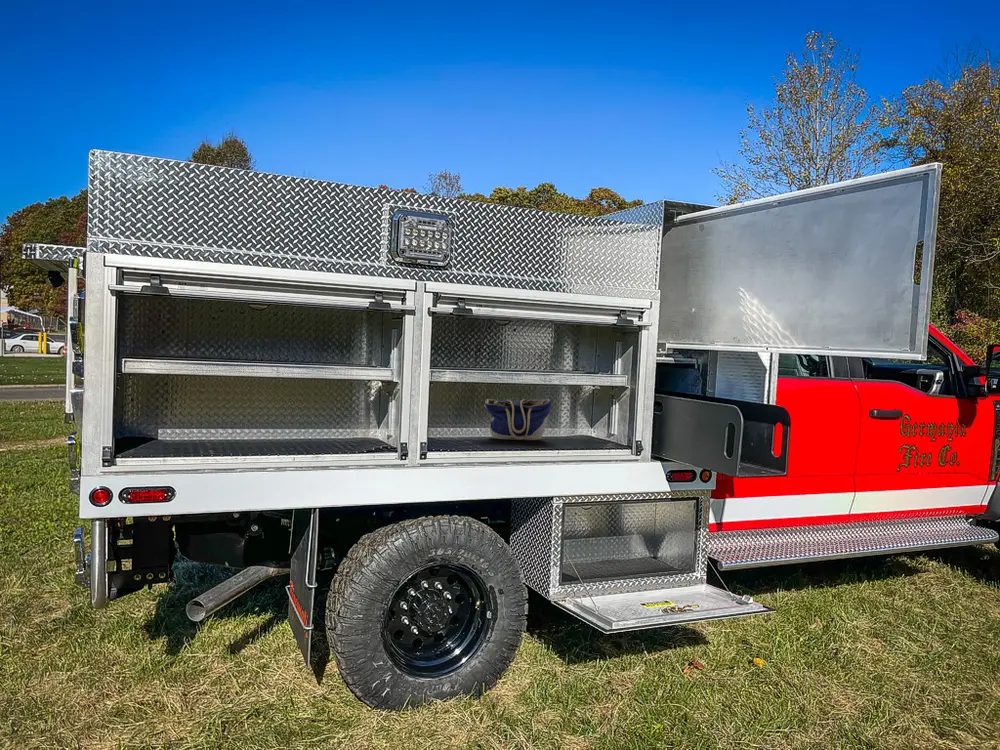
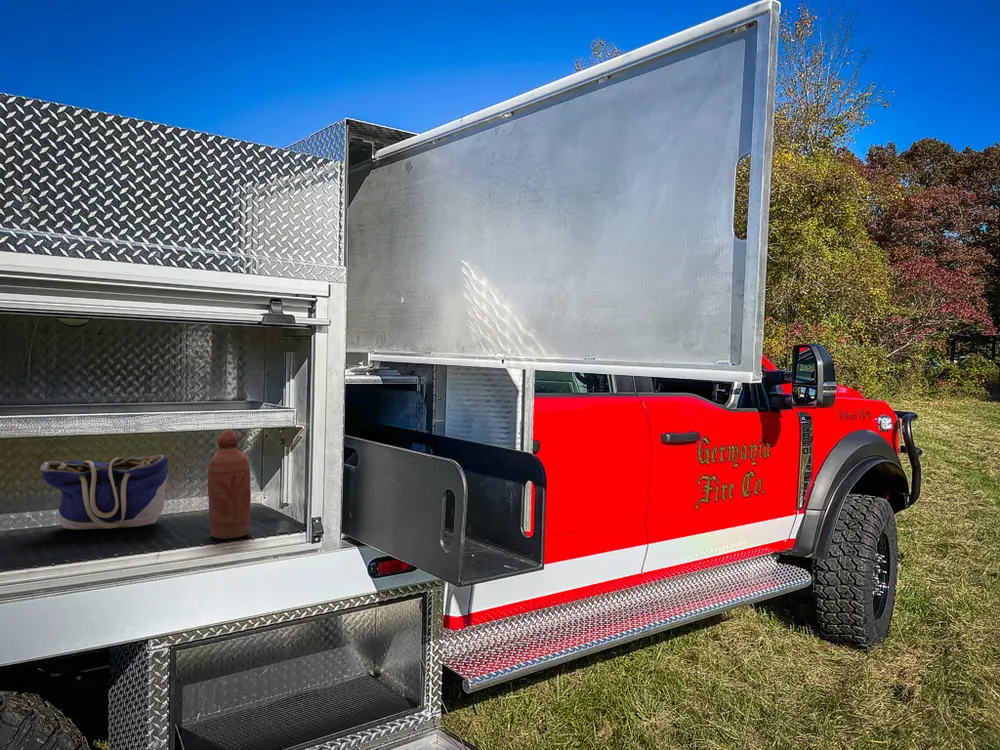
bottle: none [579,386,602,448] -> present [208,430,251,539]

